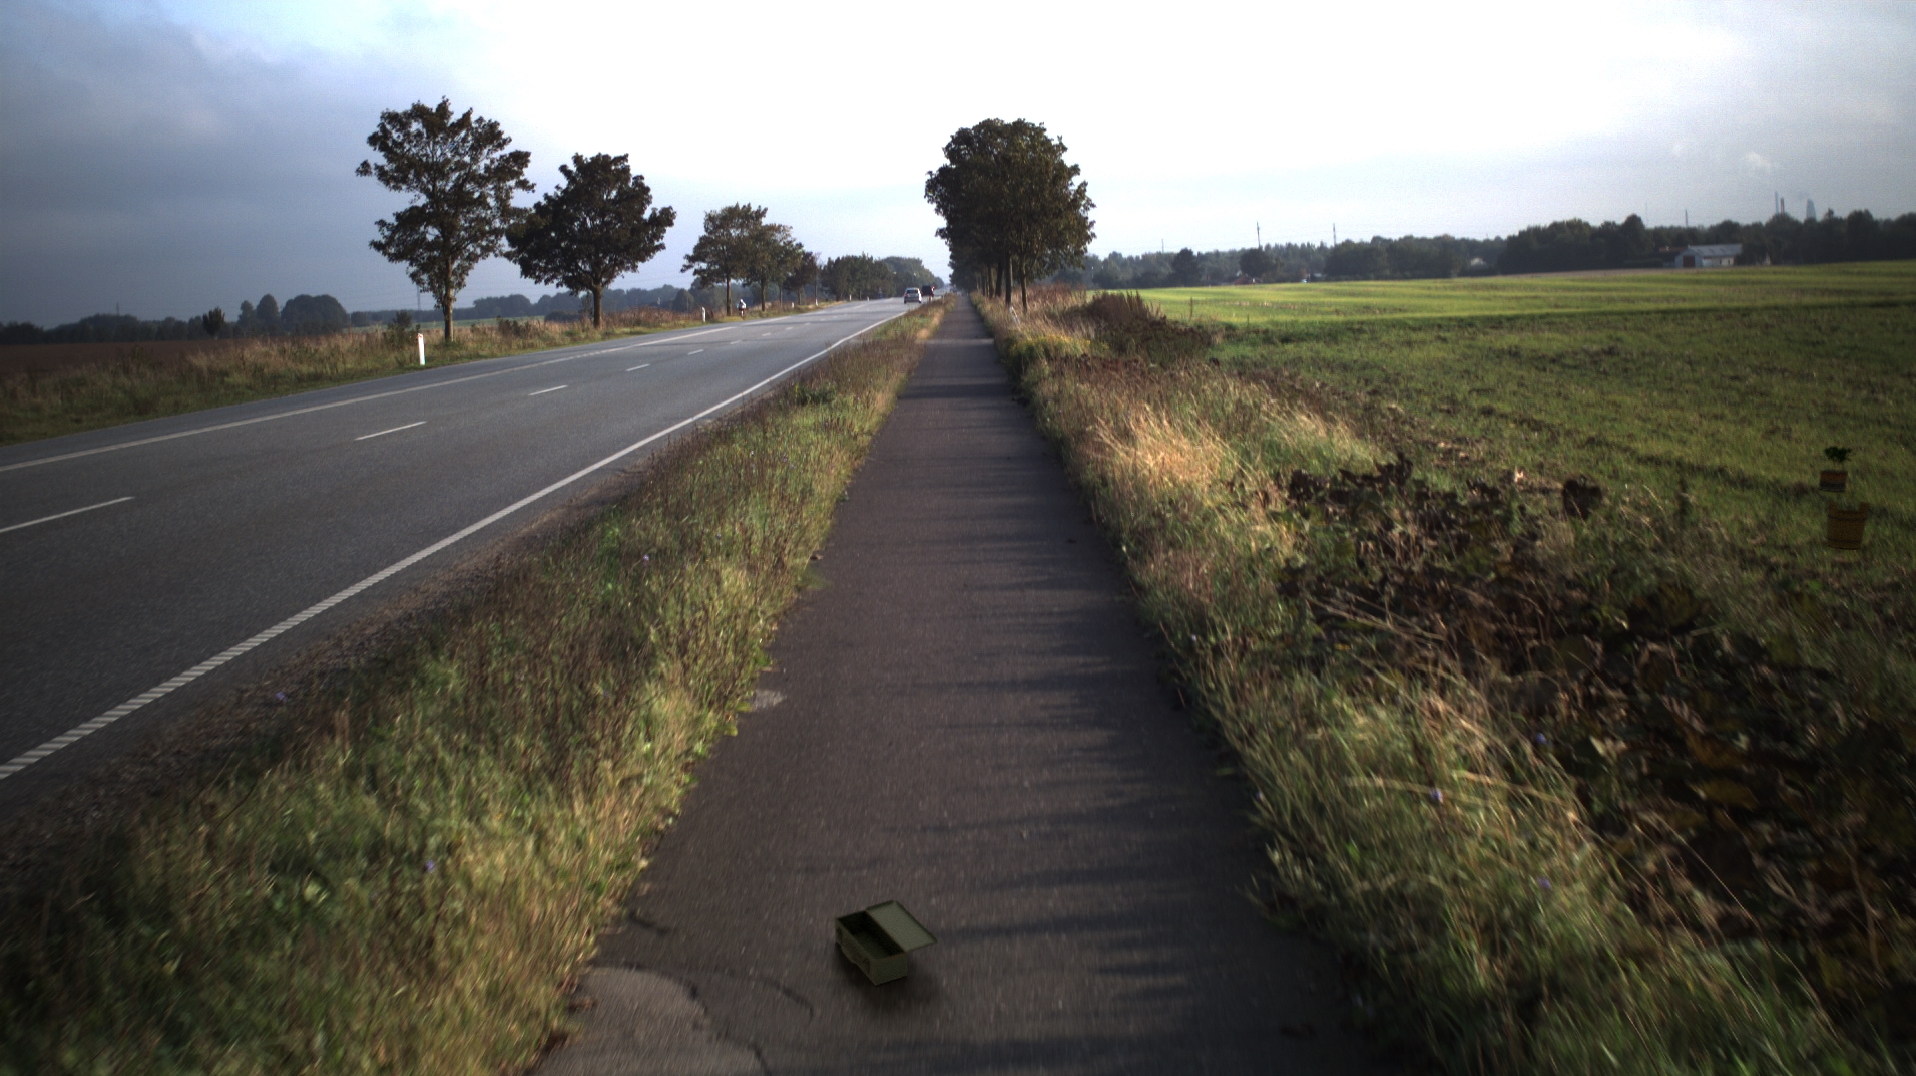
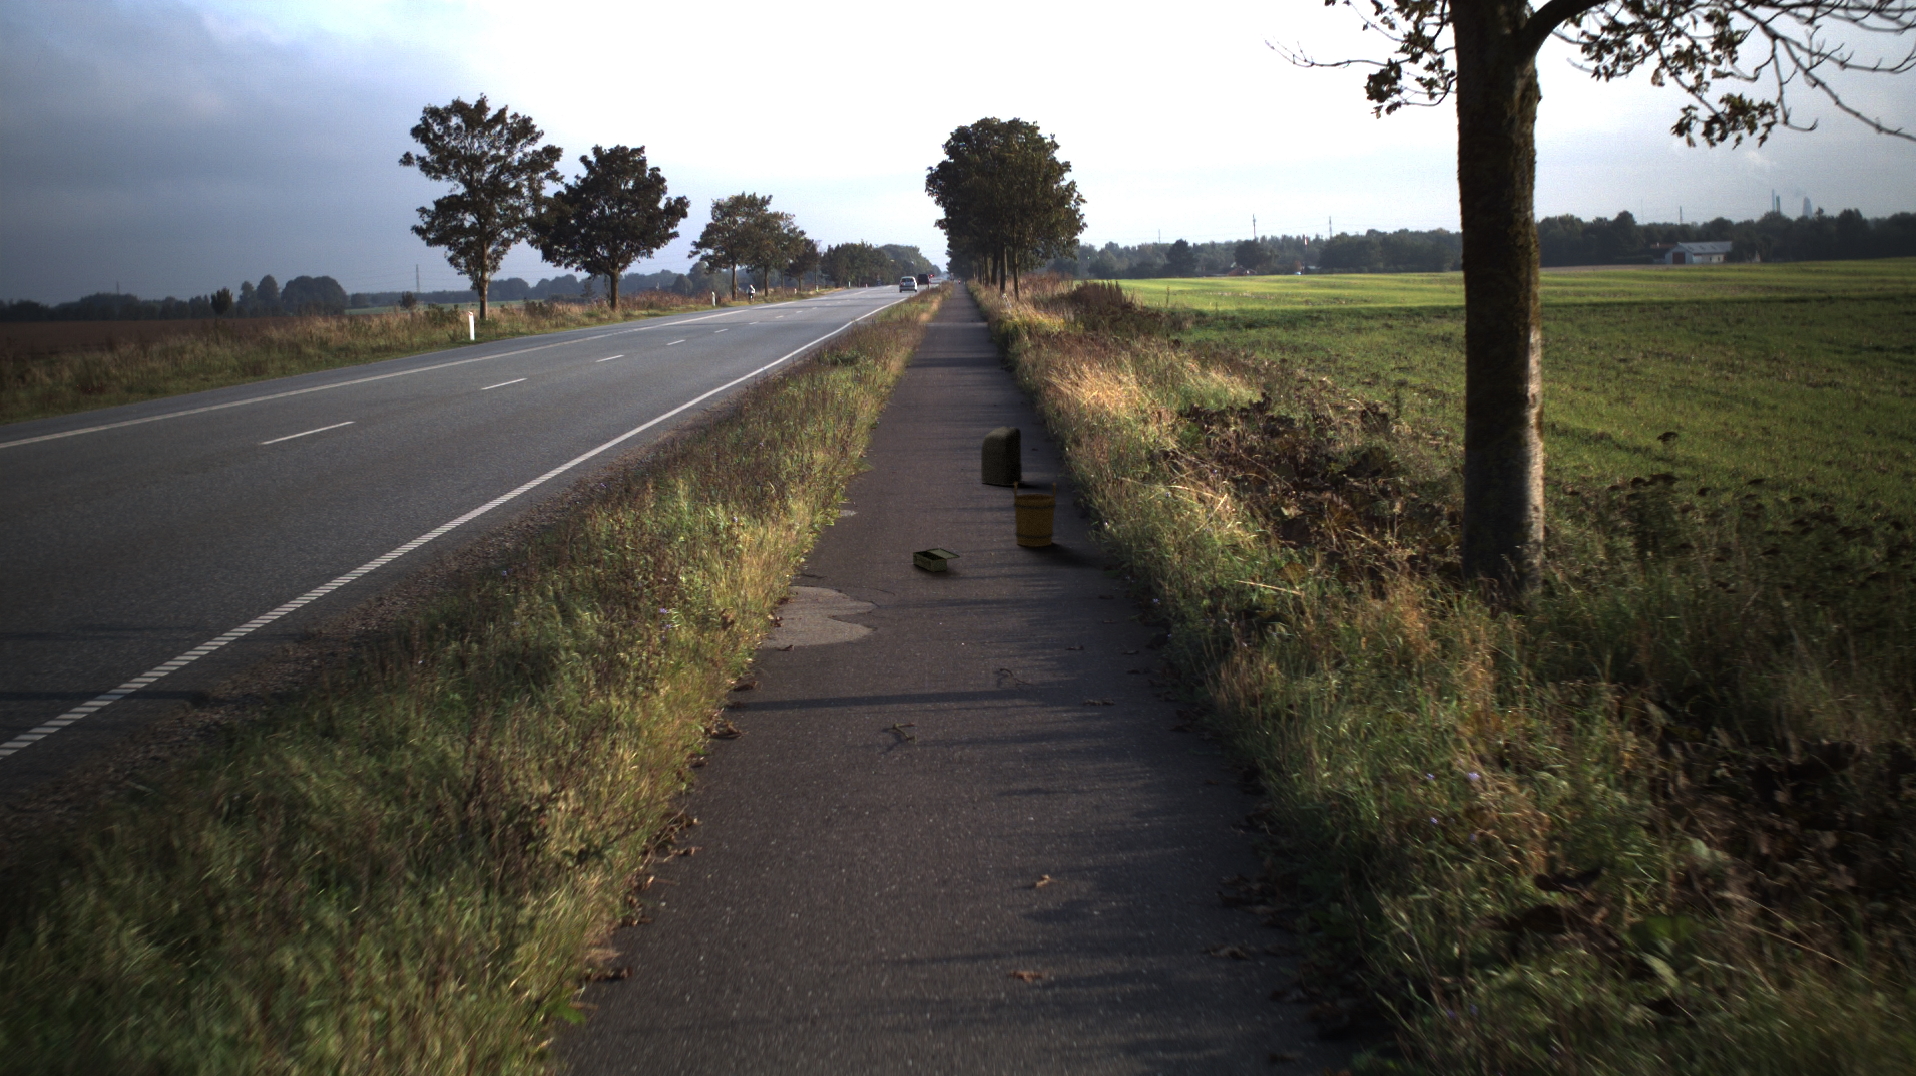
potted tree: present [1818,446,1856,492] -> none [1616,401,1643,436]
bucket: present [1826,501,1869,549] -> present [1013,483,1058,547]
backpack: none [988,542,1058,646] -> present [981,427,1022,486]

